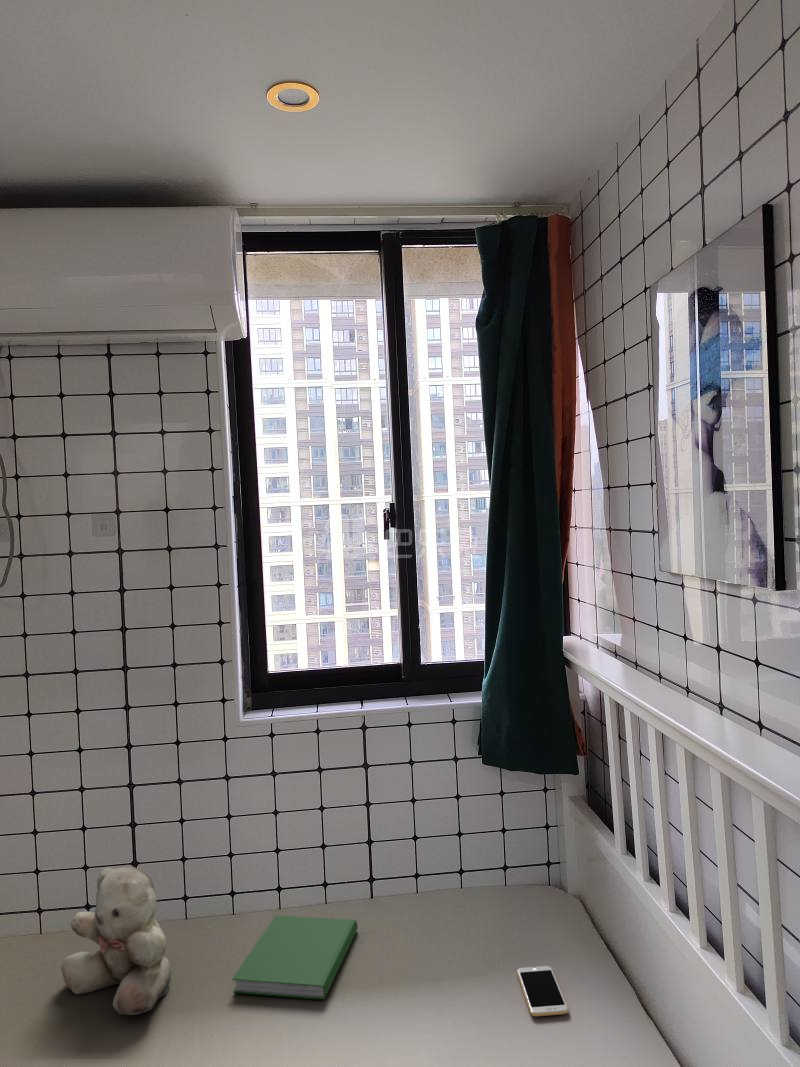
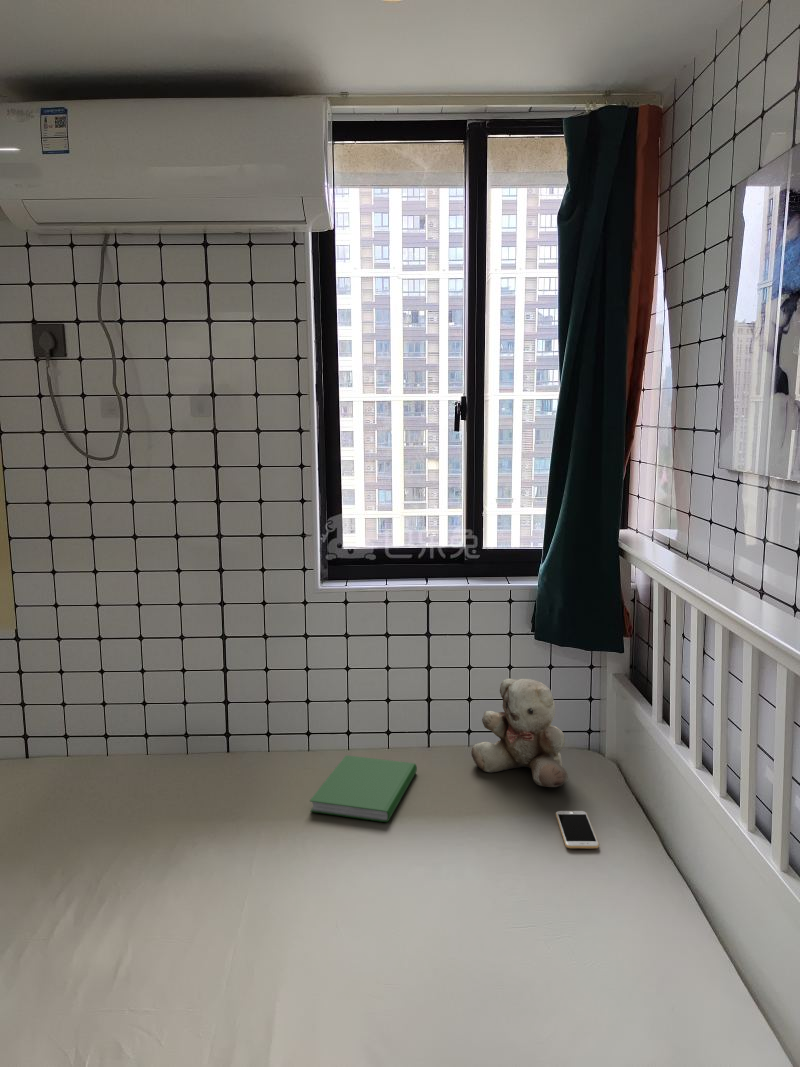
teddy bear: present [61,867,171,1015] -> present [471,678,568,787]

